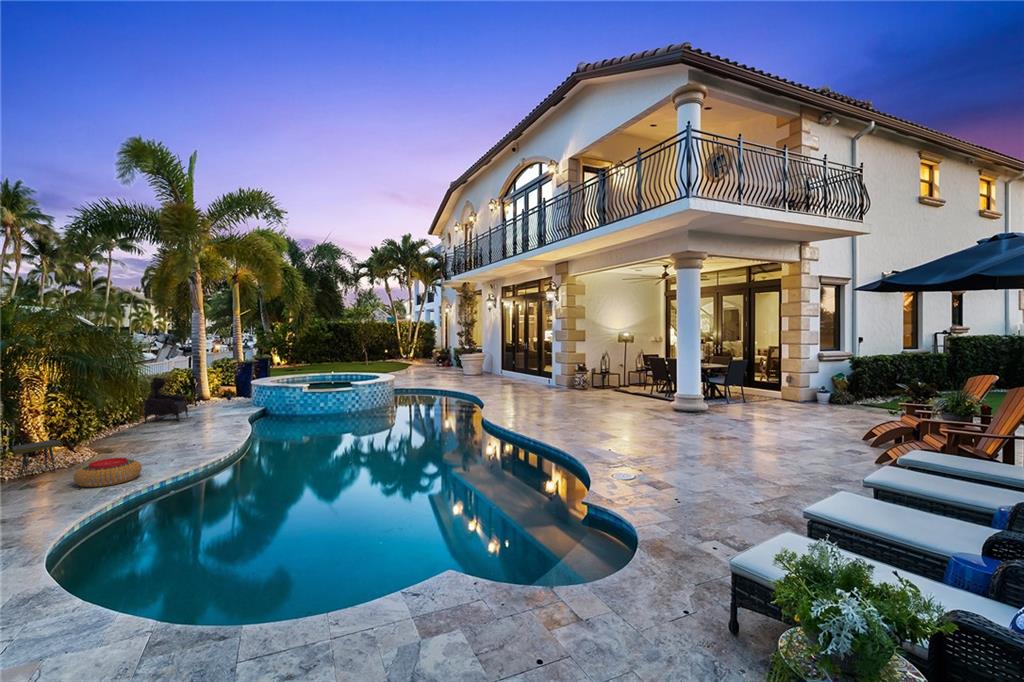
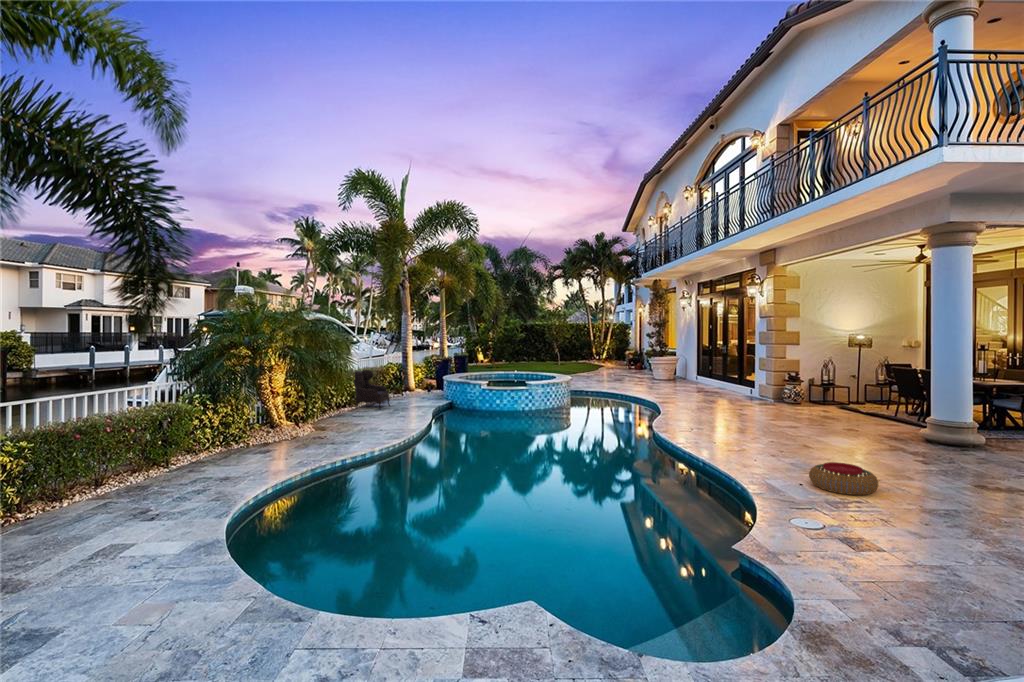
side table: present [12,440,63,478] -> none [249,417,282,446]
pouf: present [74,458,142,487] -> present [809,462,878,495]

